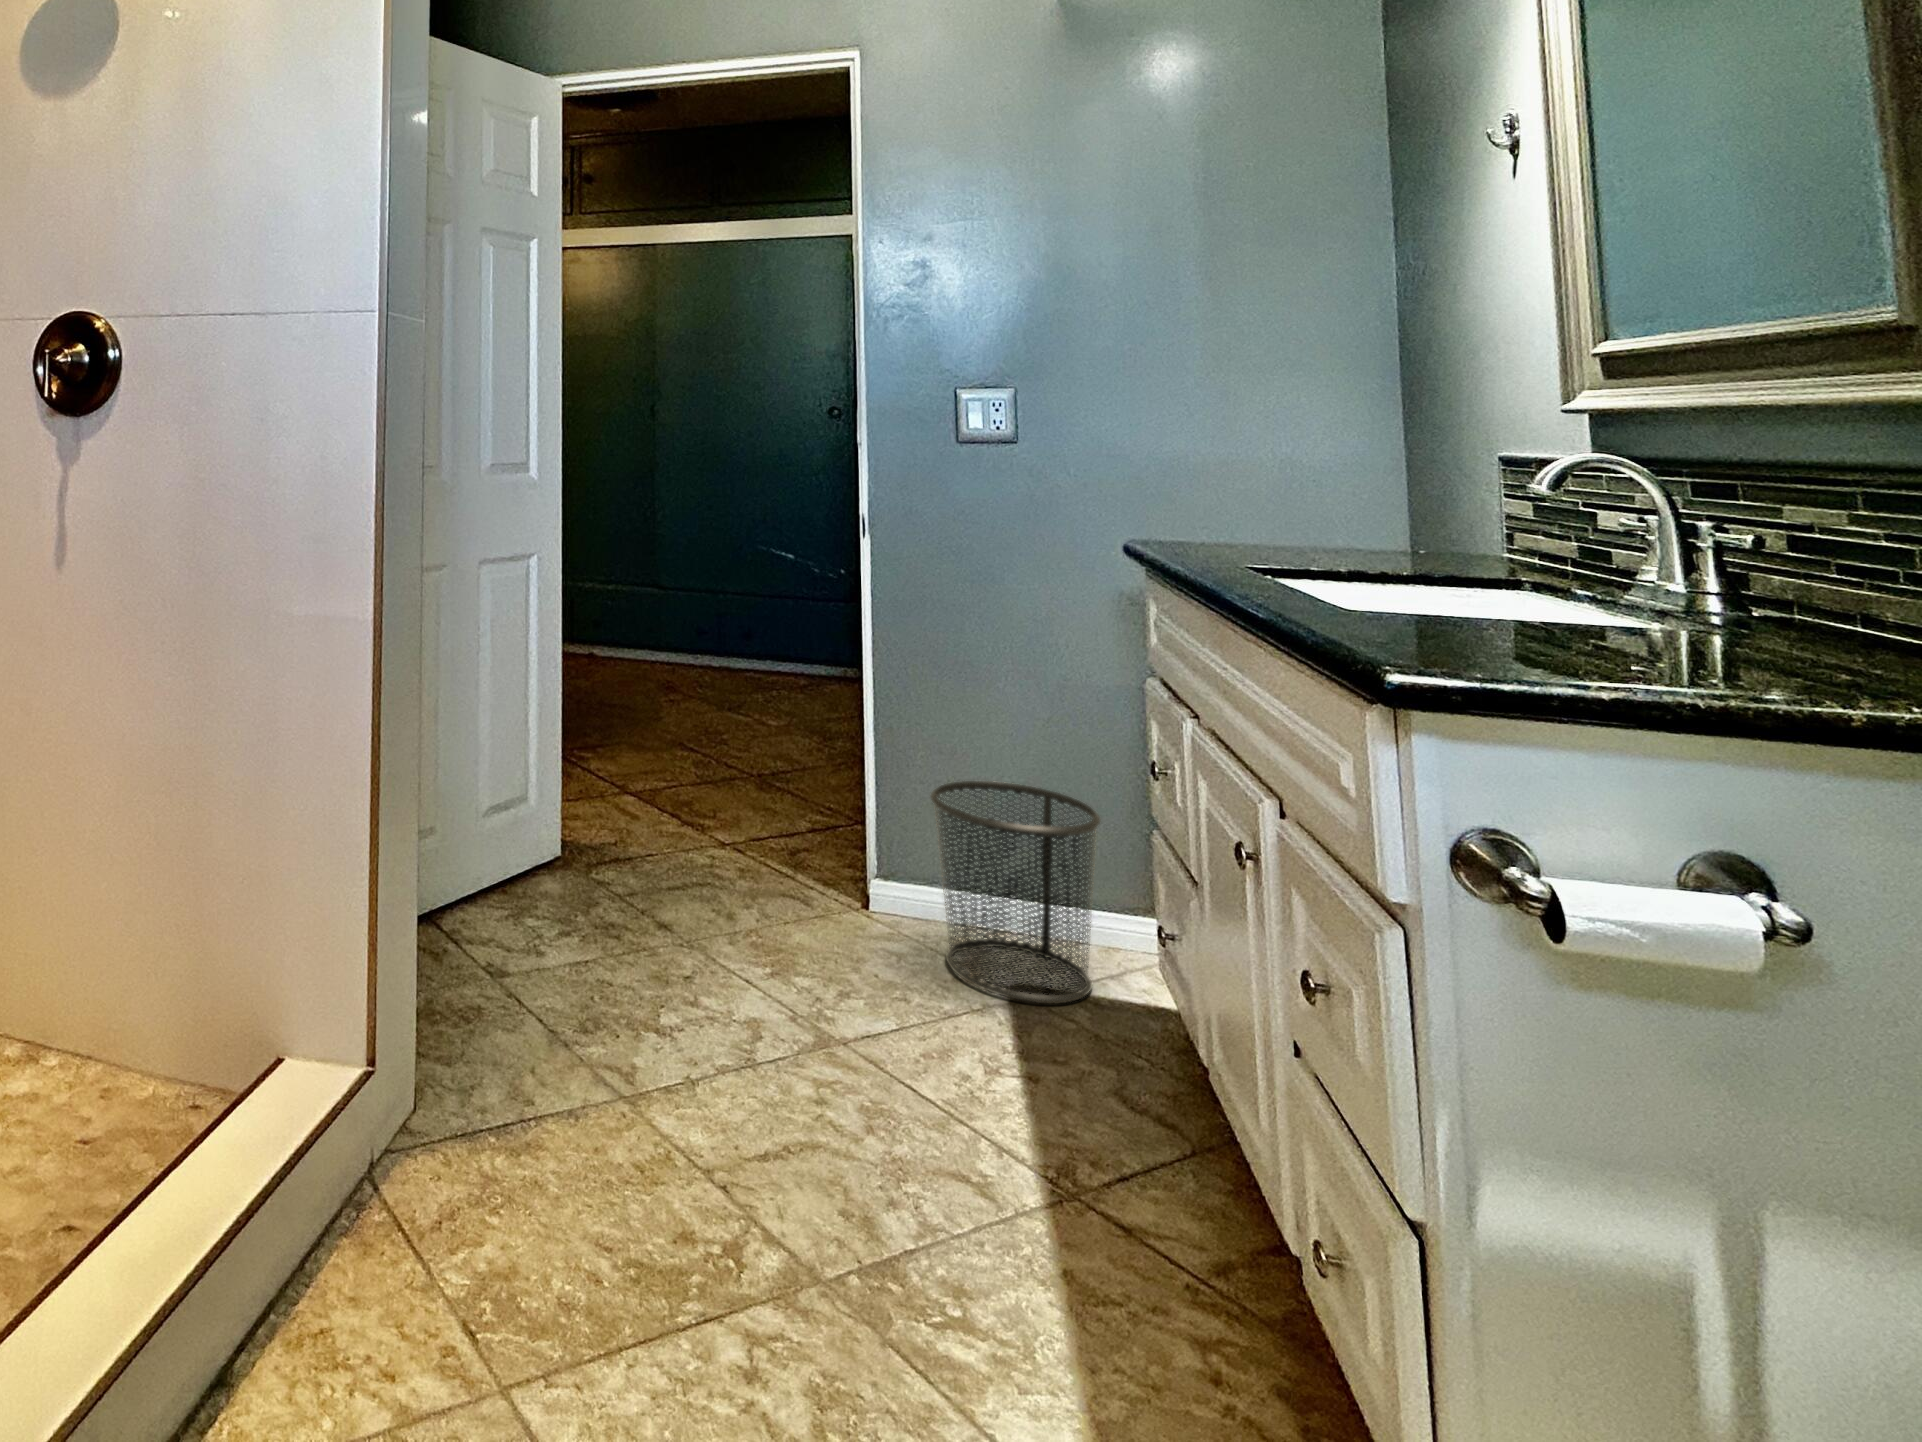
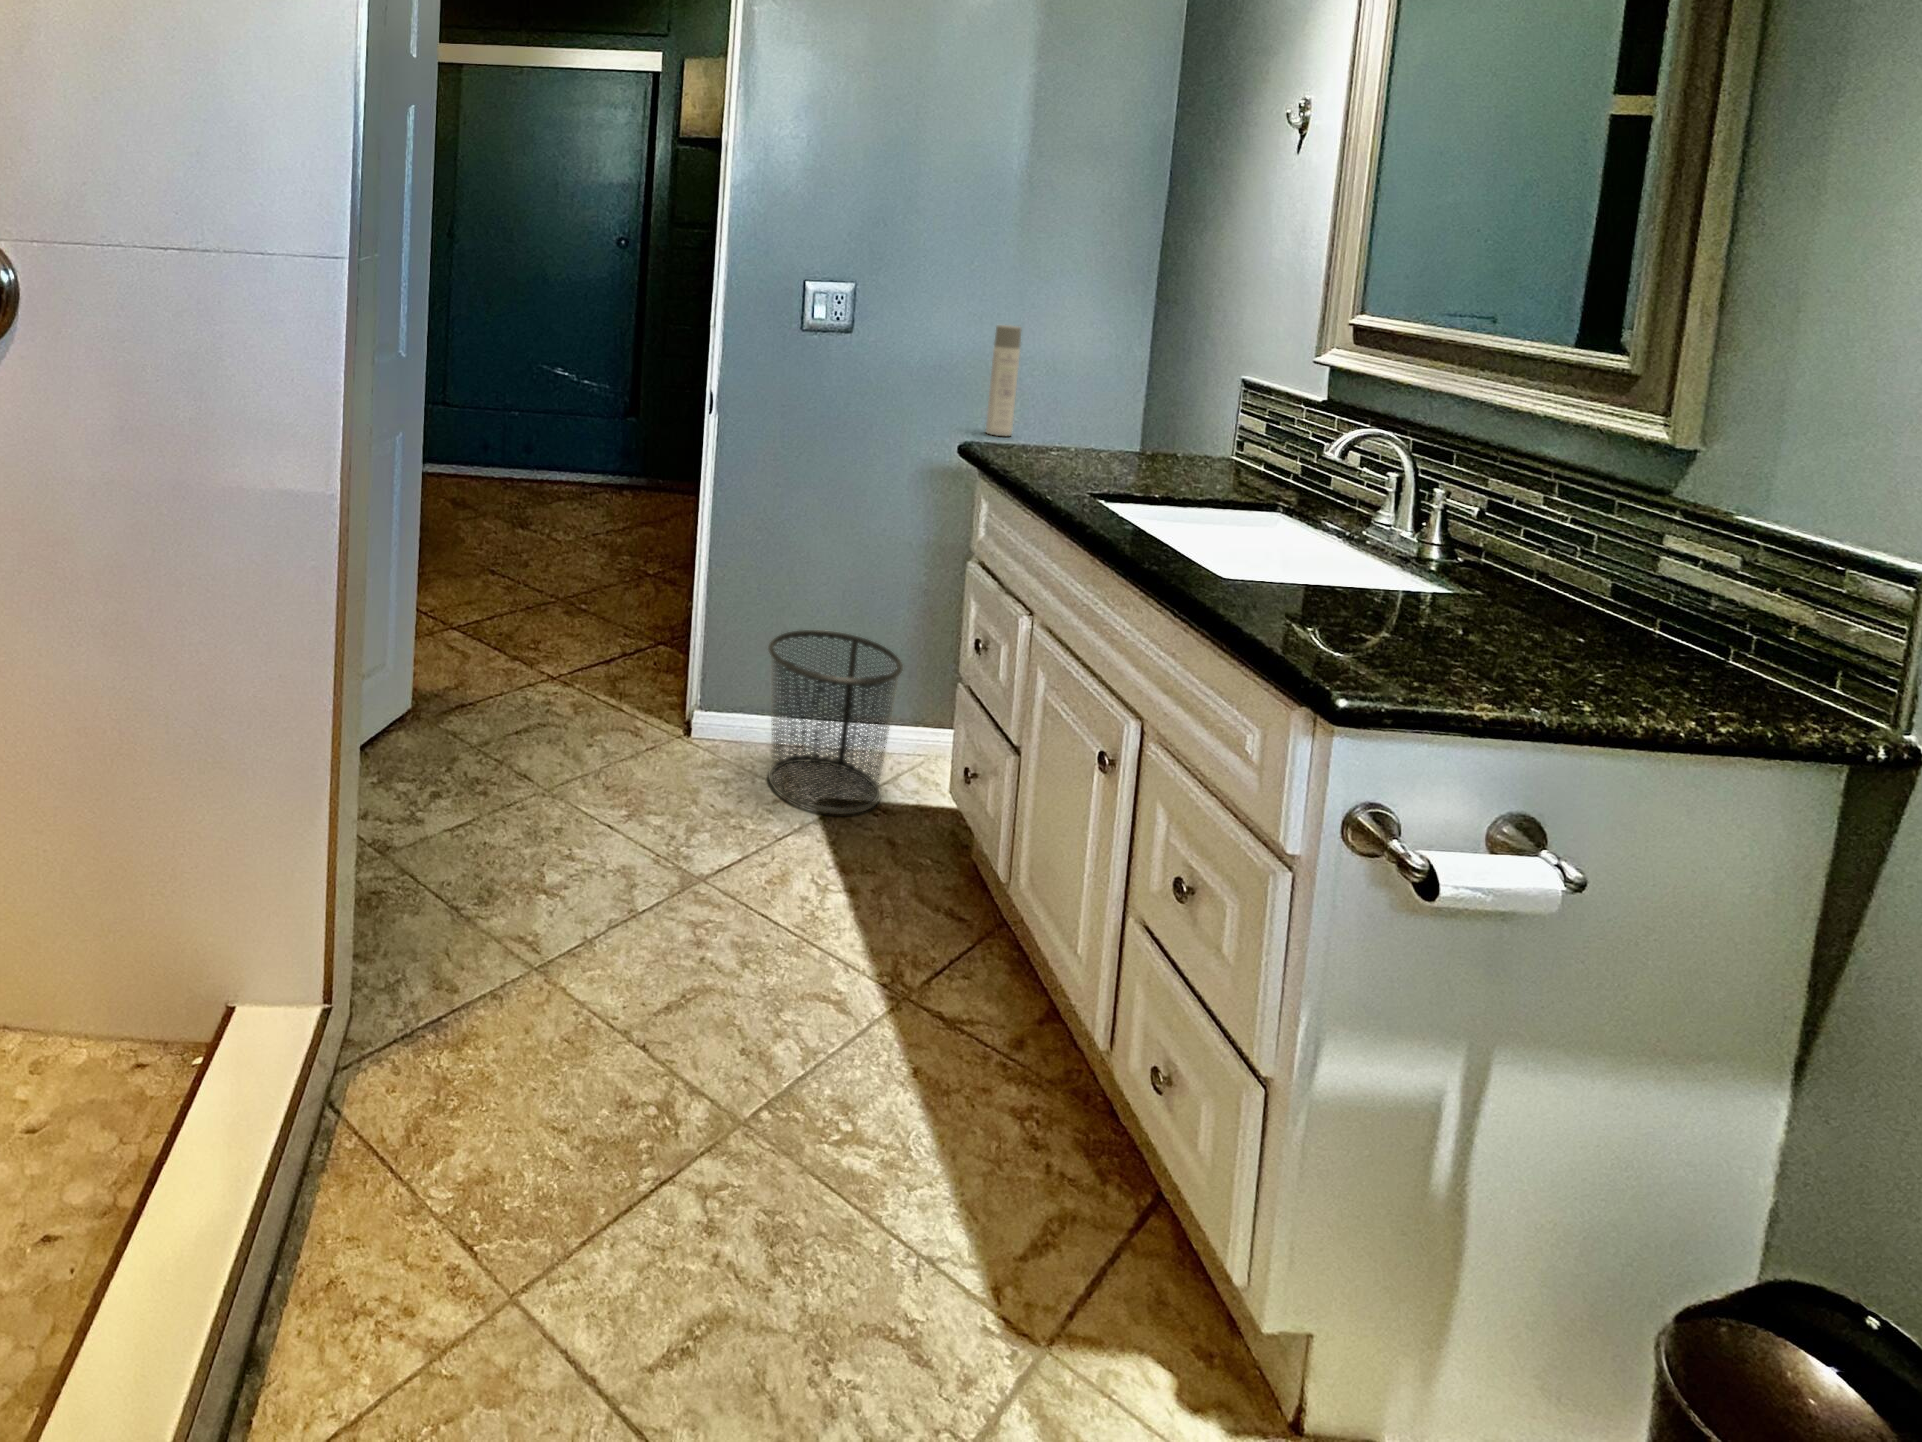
spray bottle: none [1176,412,1214,541] -> present [986,325,1021,436]

